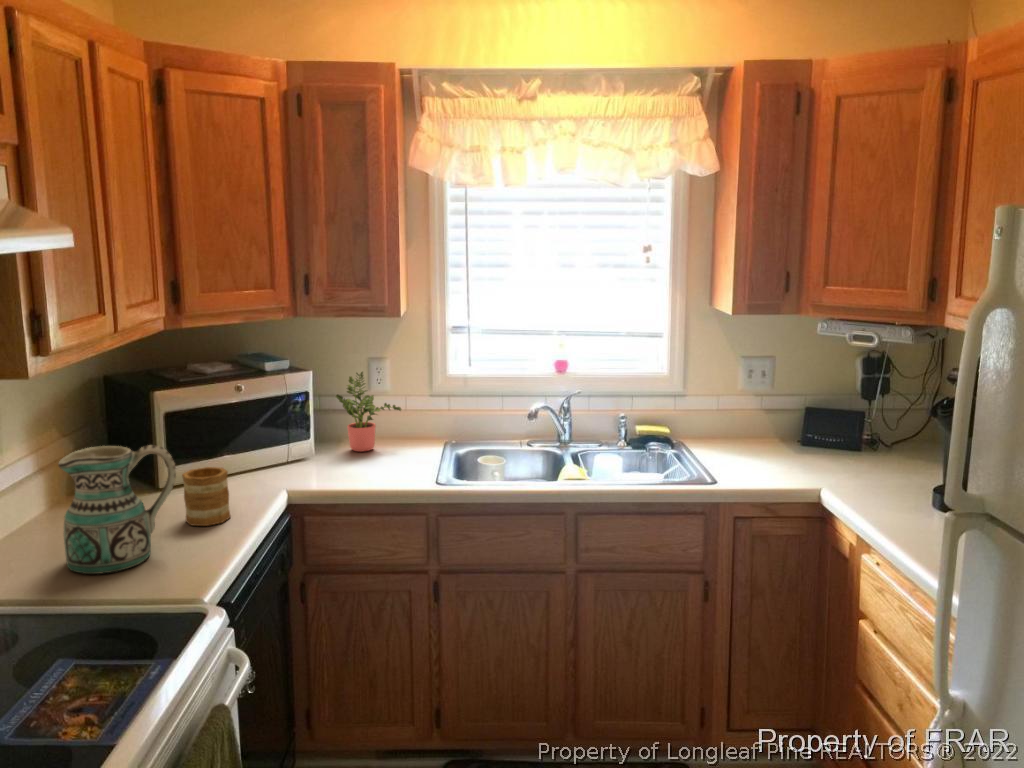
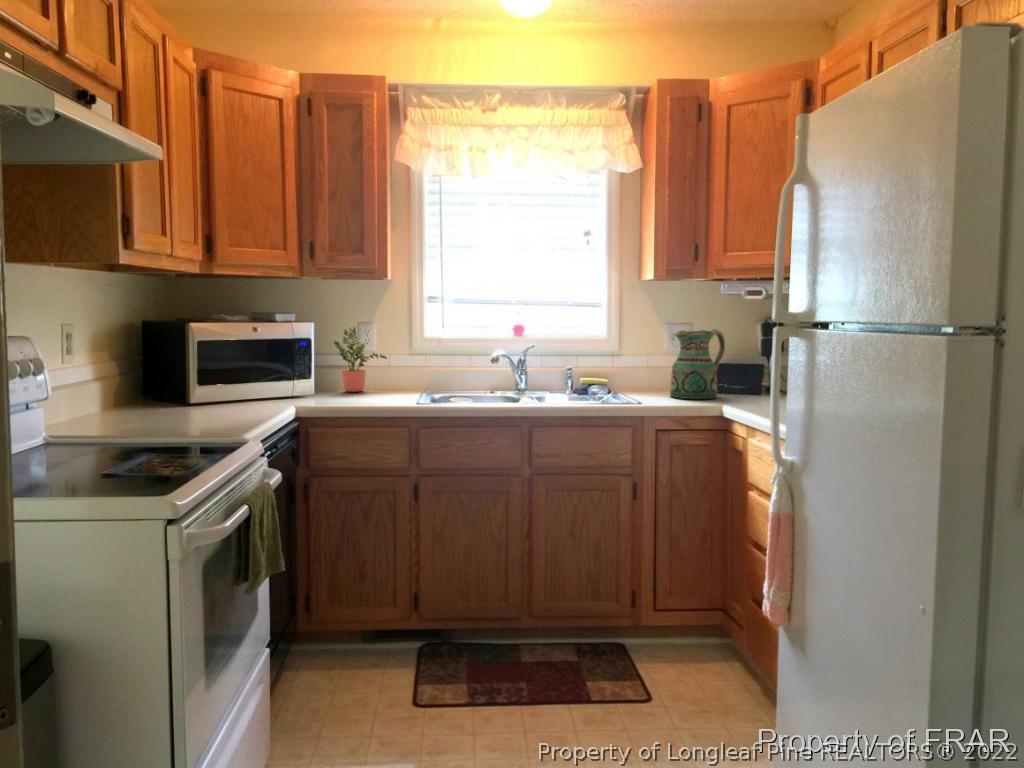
ceramic pitcher: present [58,445,176,574] -> present [670,329,725,399]
mug: present [182,467,231,526] -> none [216,377,255,419]

